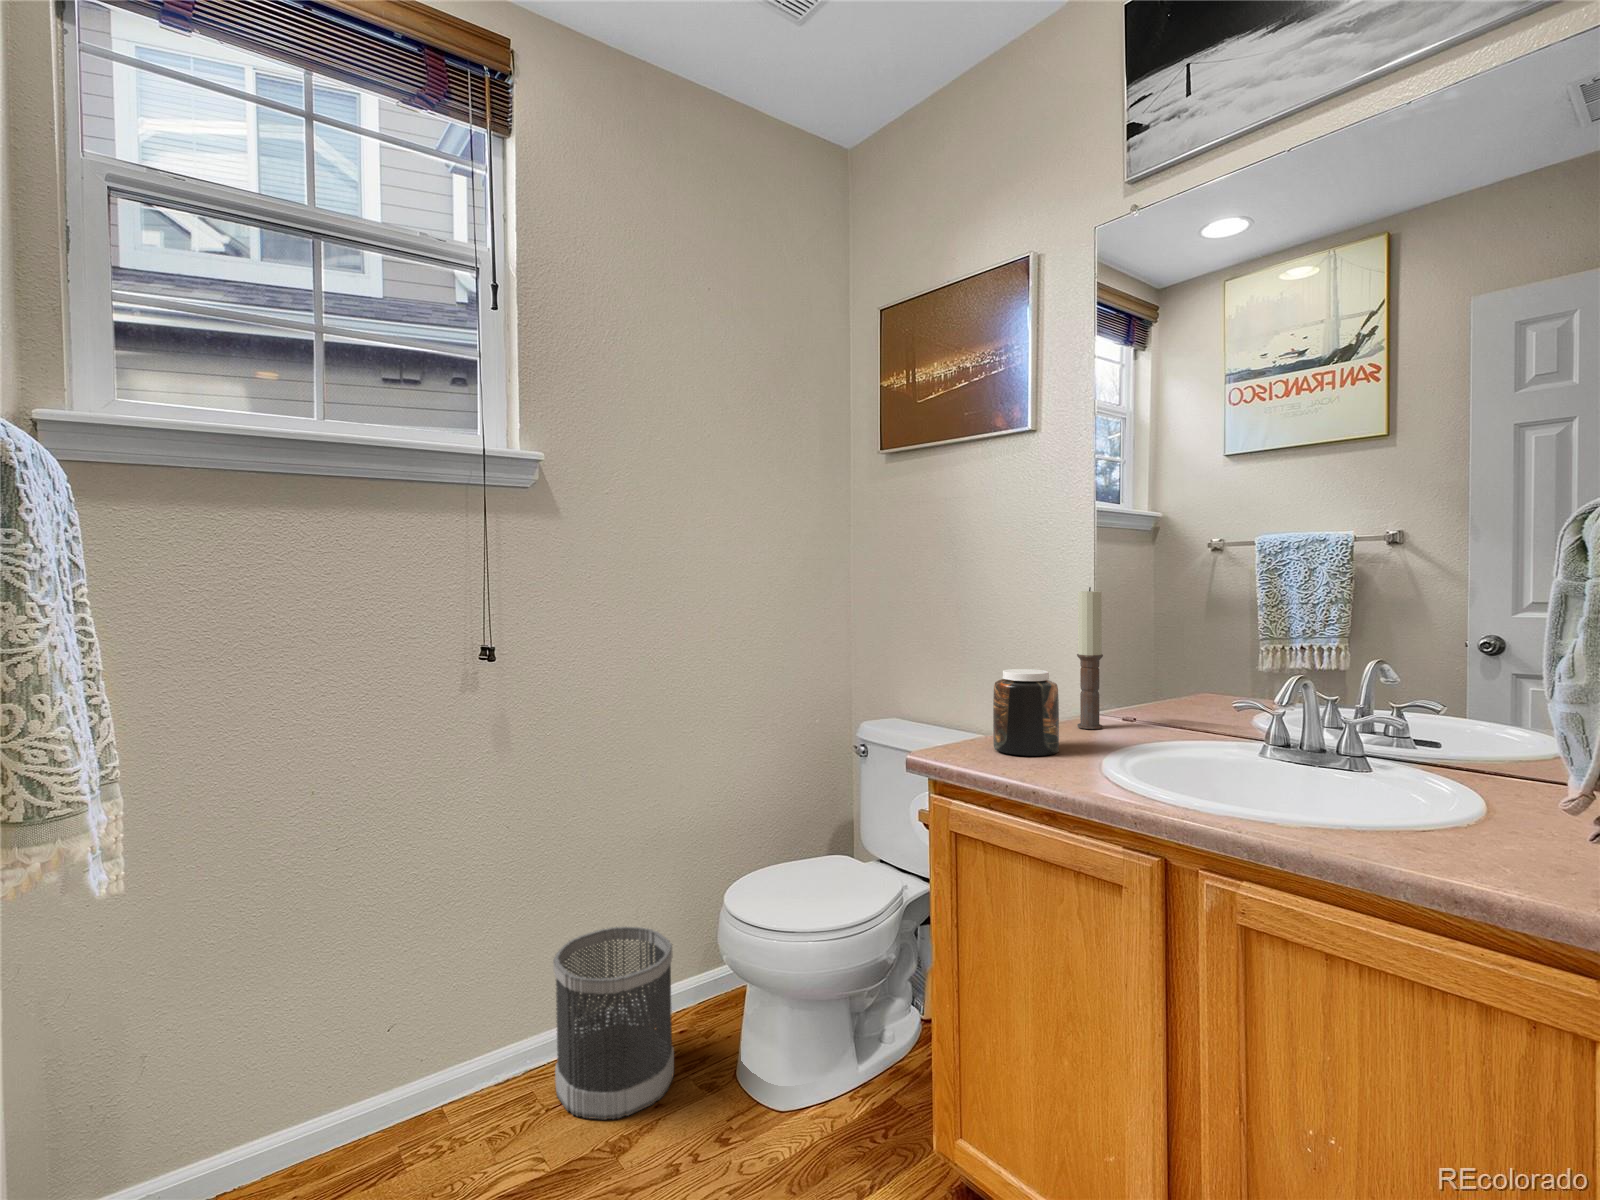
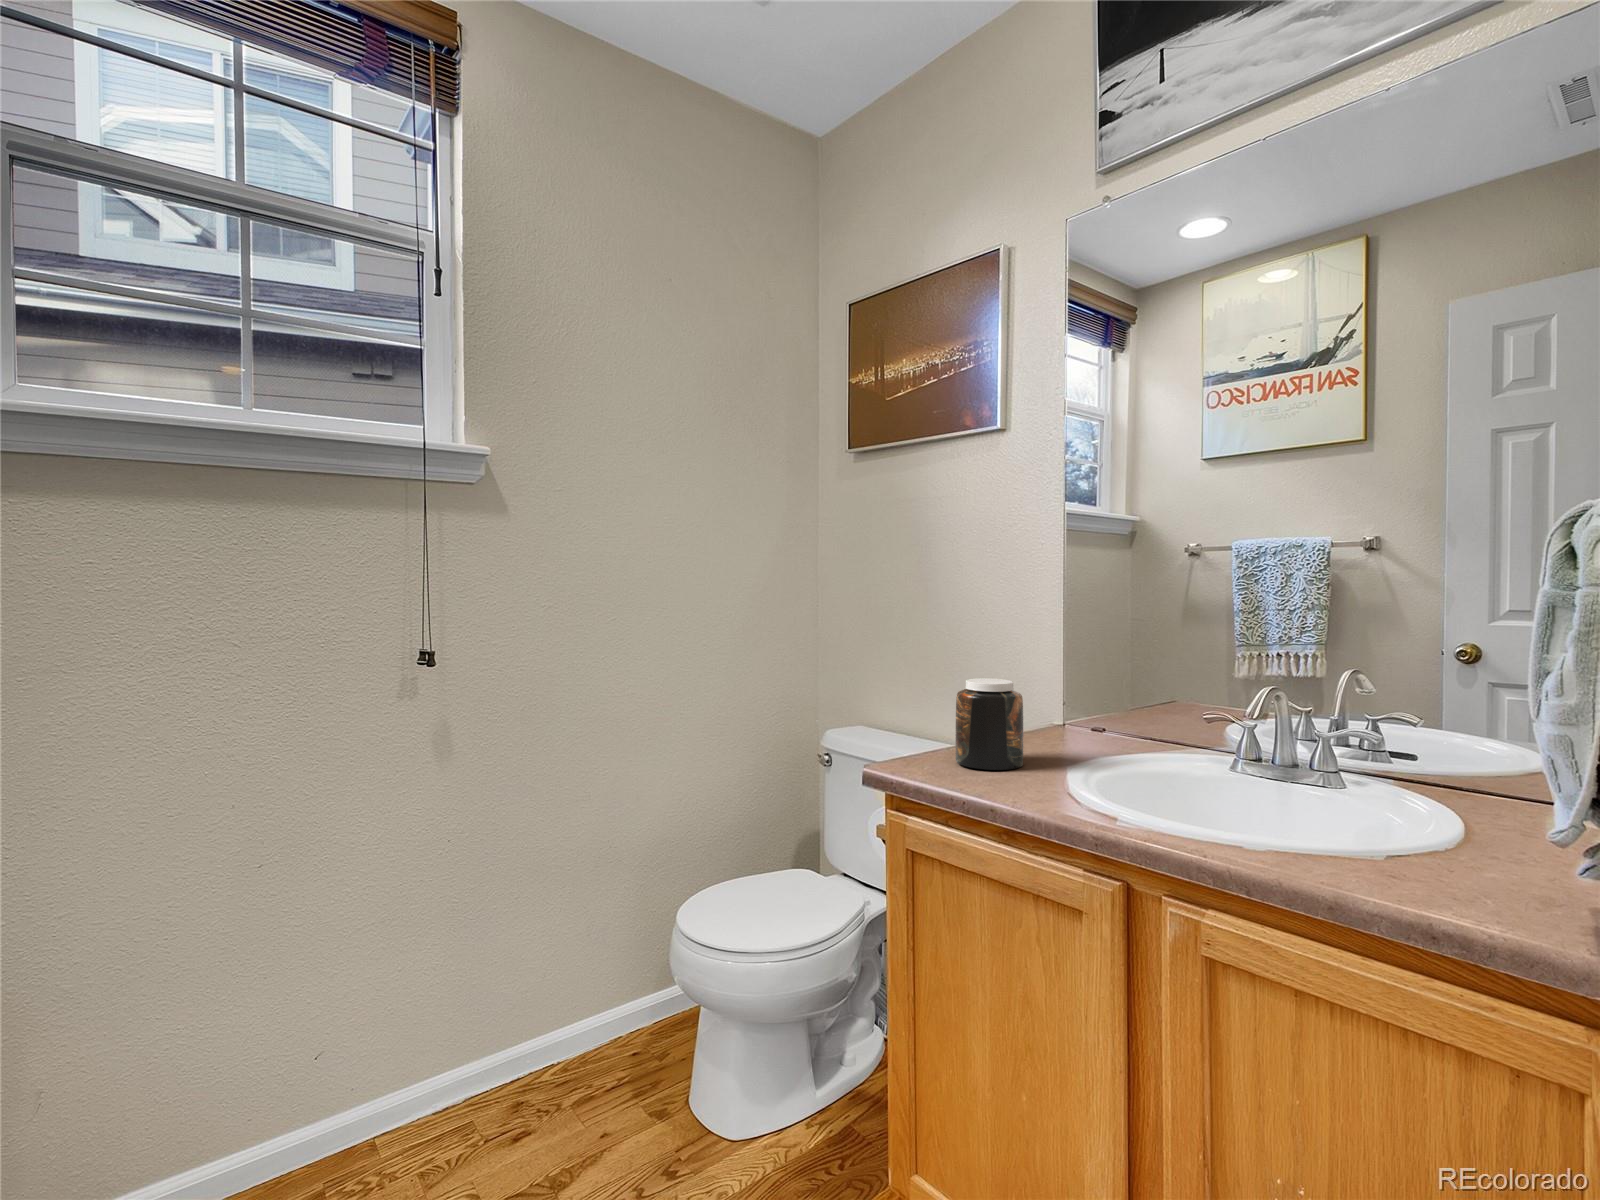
candle: present [1077,587,1103,729] -> none [1045,593,1070,741]
wastebasket: present [553,927,674,1120] -> none [495,944,623,1151]

